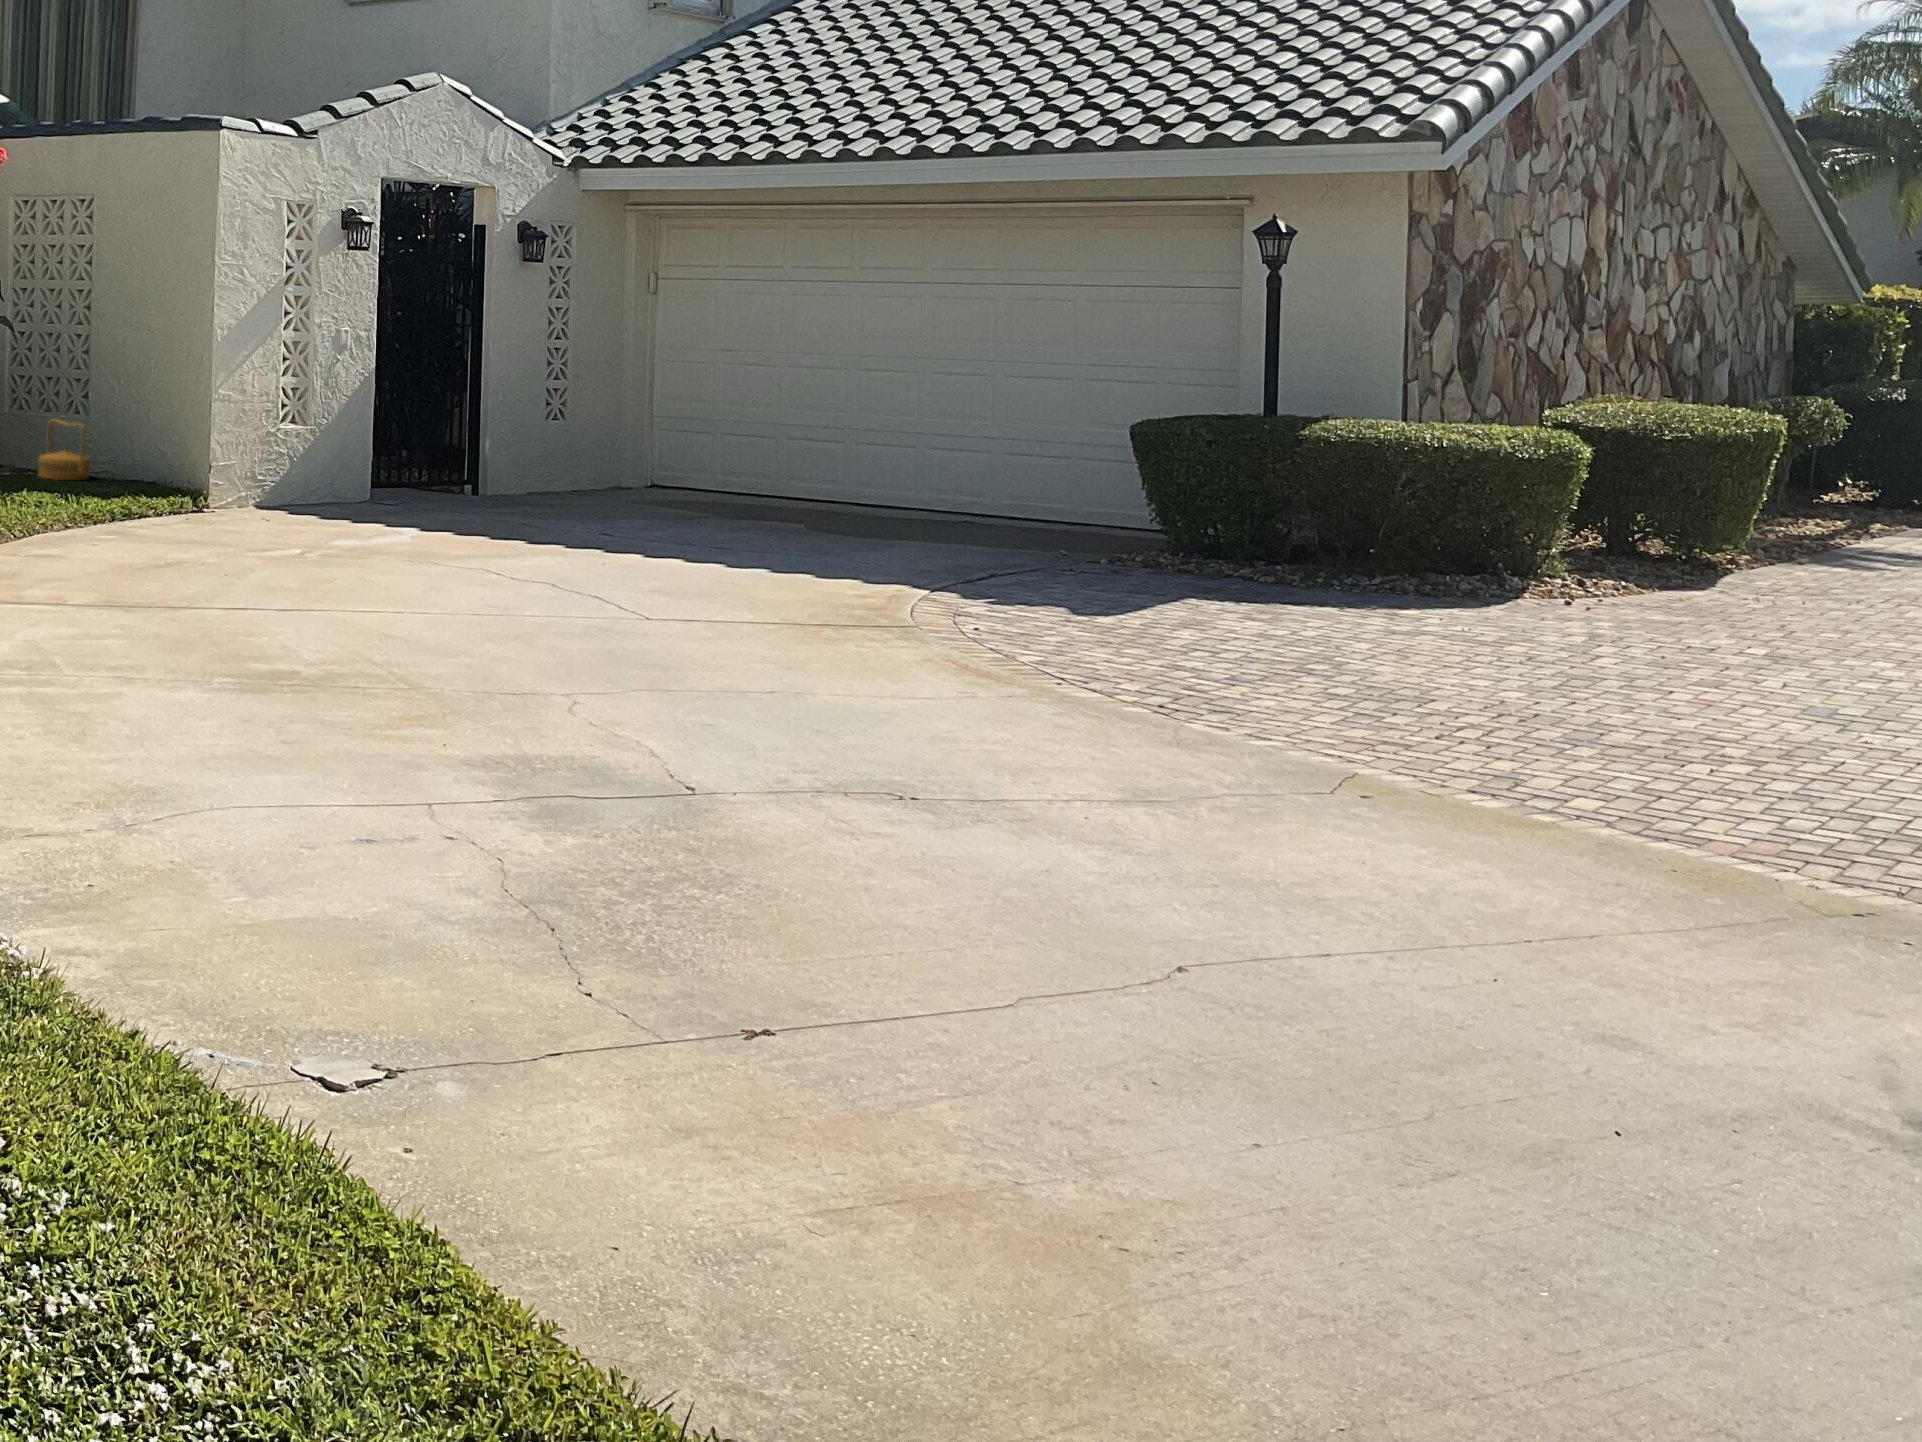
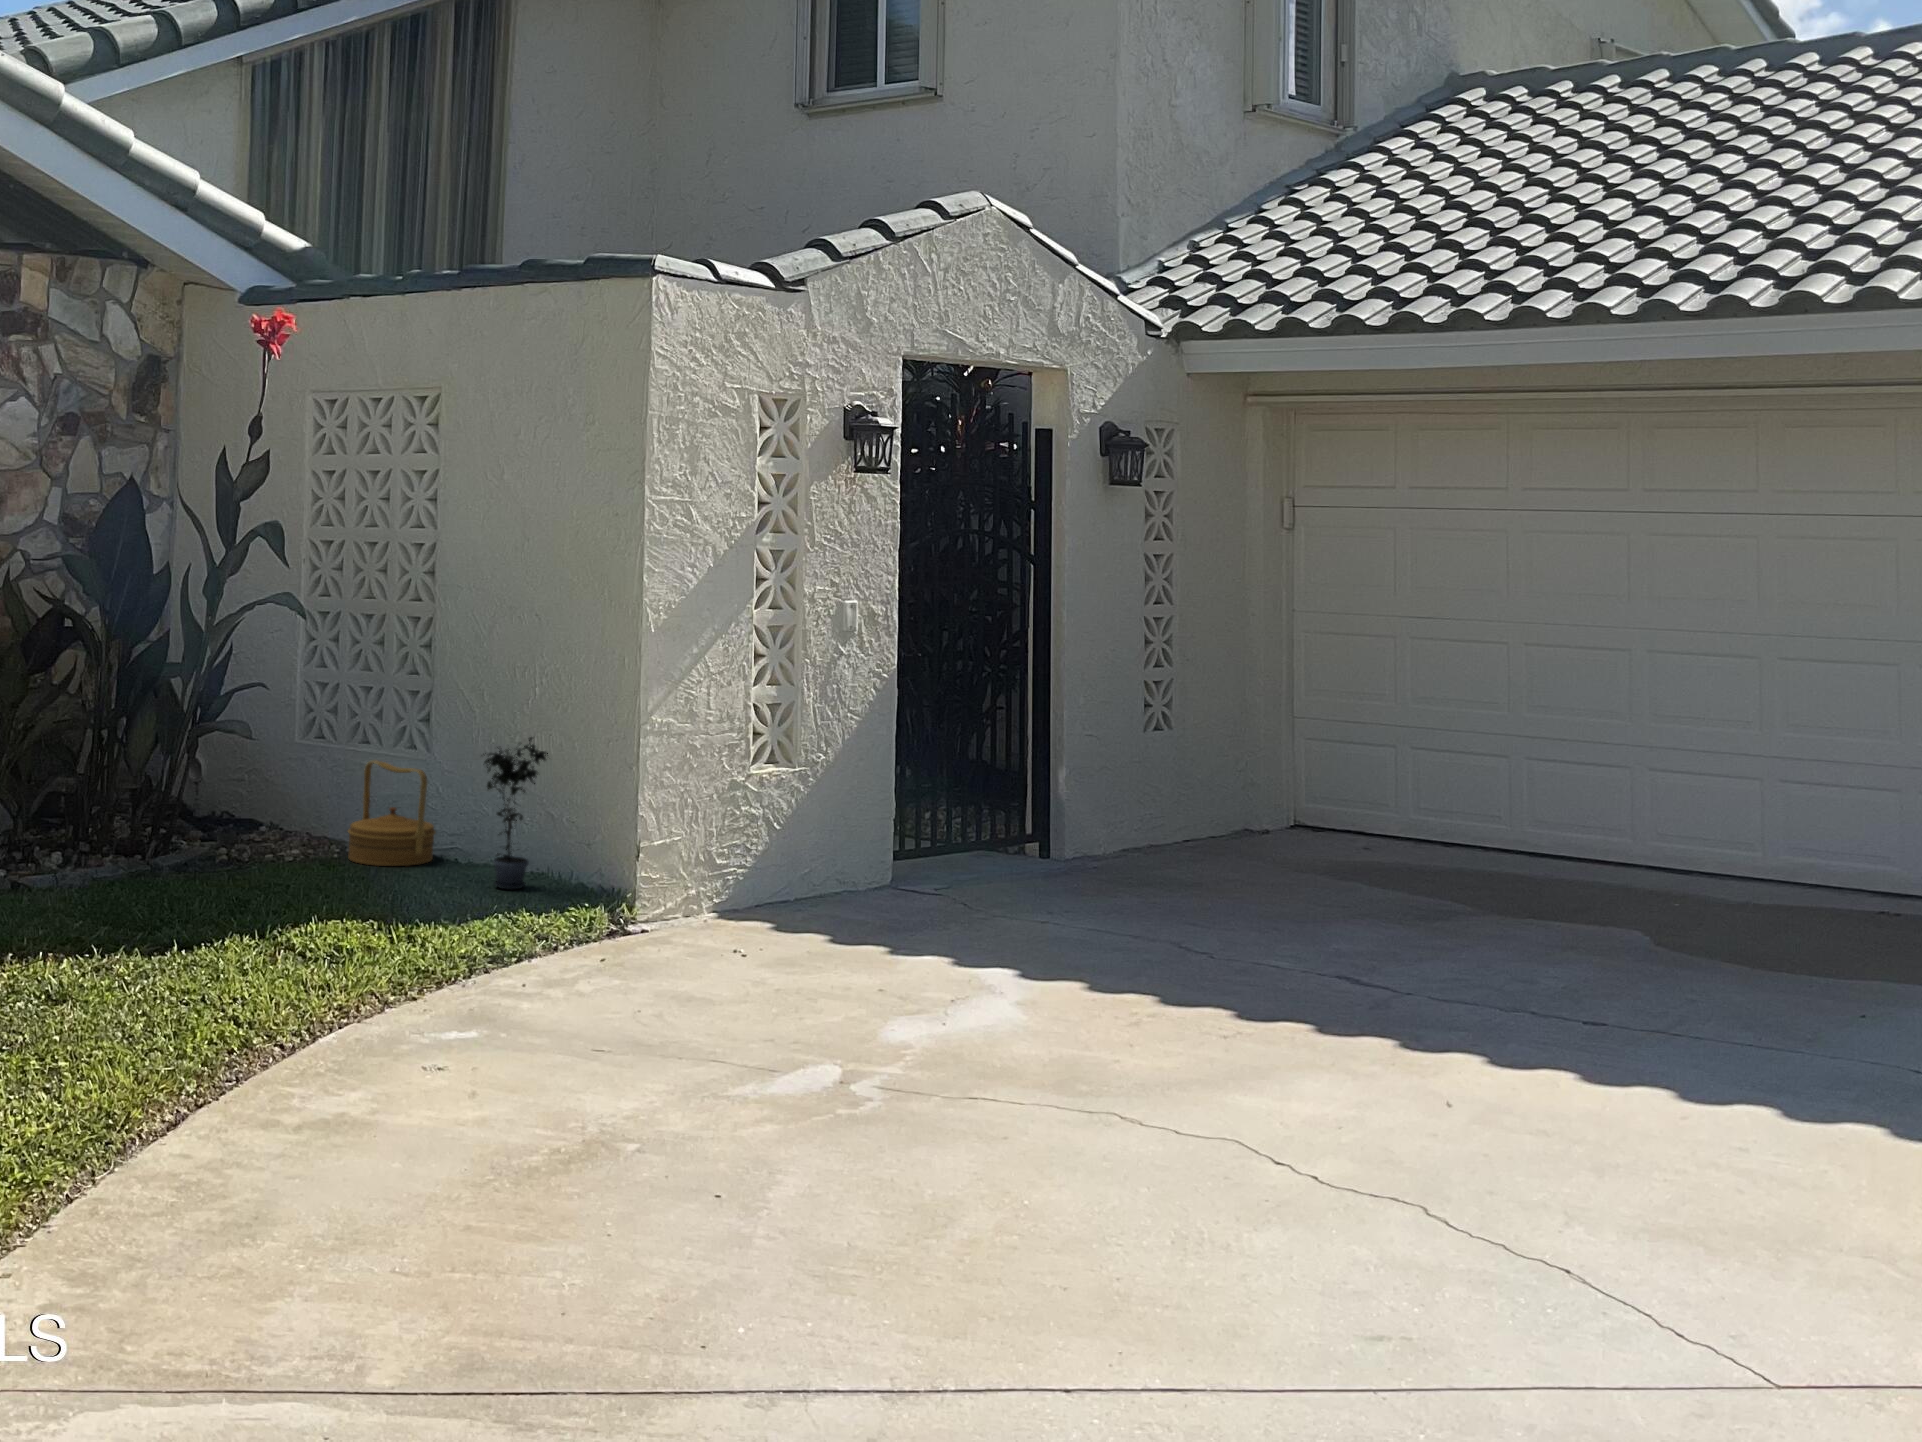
potted plant: none [117,402,160,491] -> present [481,737,548,890]

